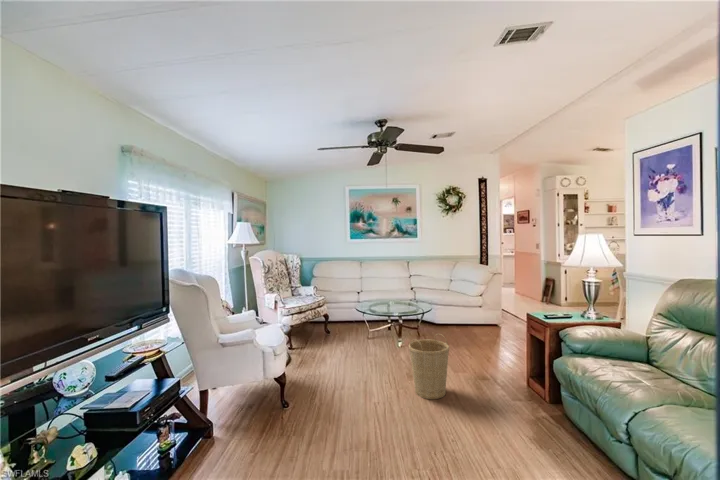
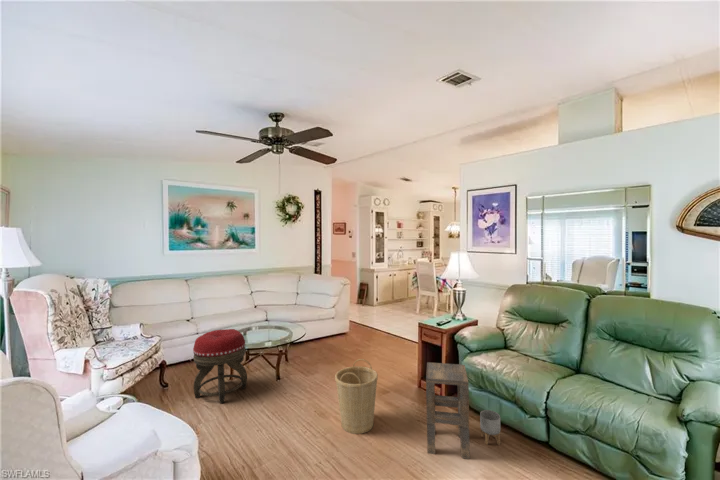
footstool: none [336,297,374,351] -> present [193,329,247,403]
side table: none [468,346,533,453] -> present [426,362,470,459]
planter: none [544,415,571,460] -> present [480,410,500,445]

